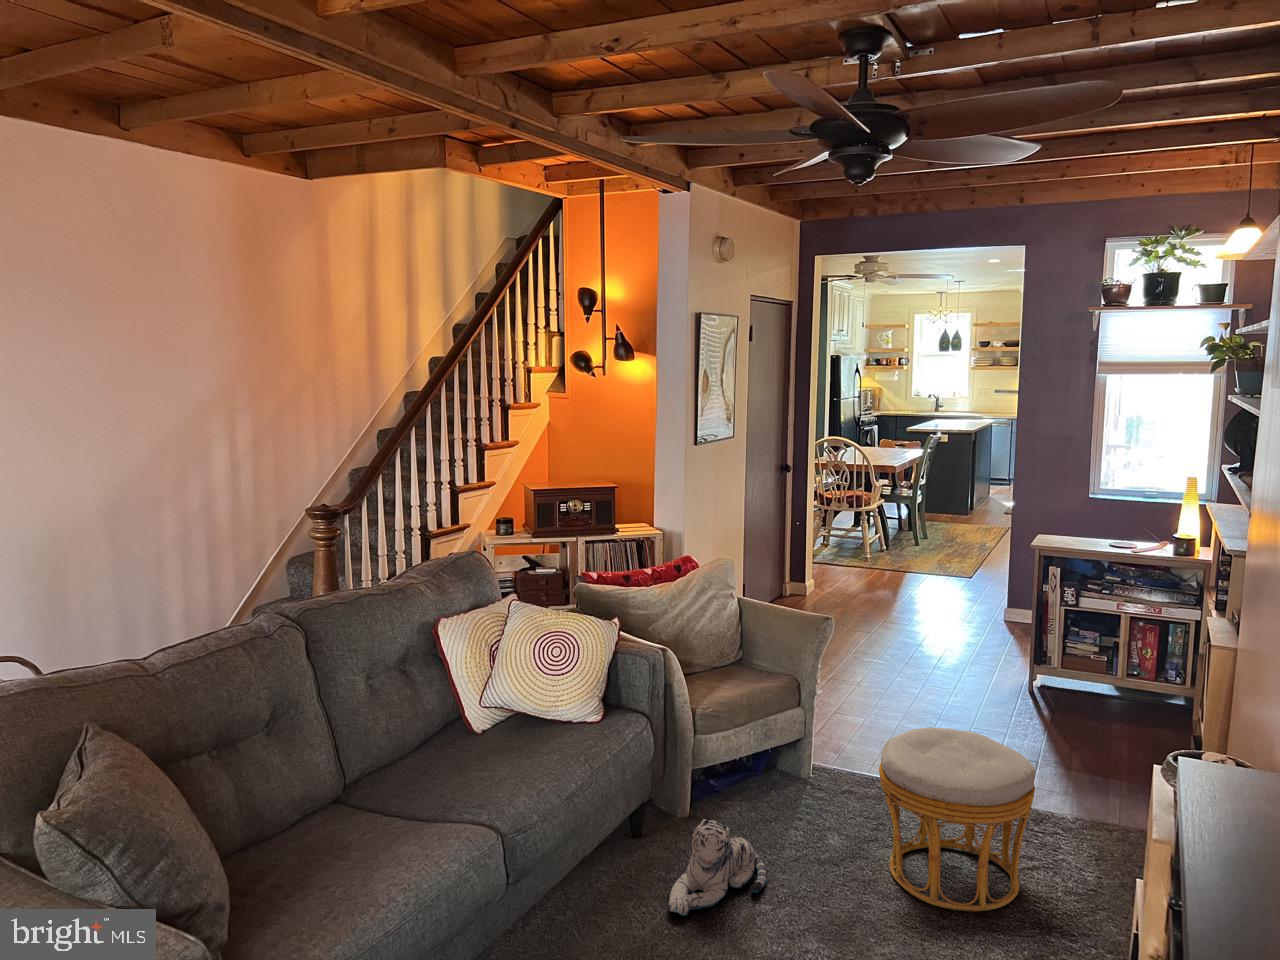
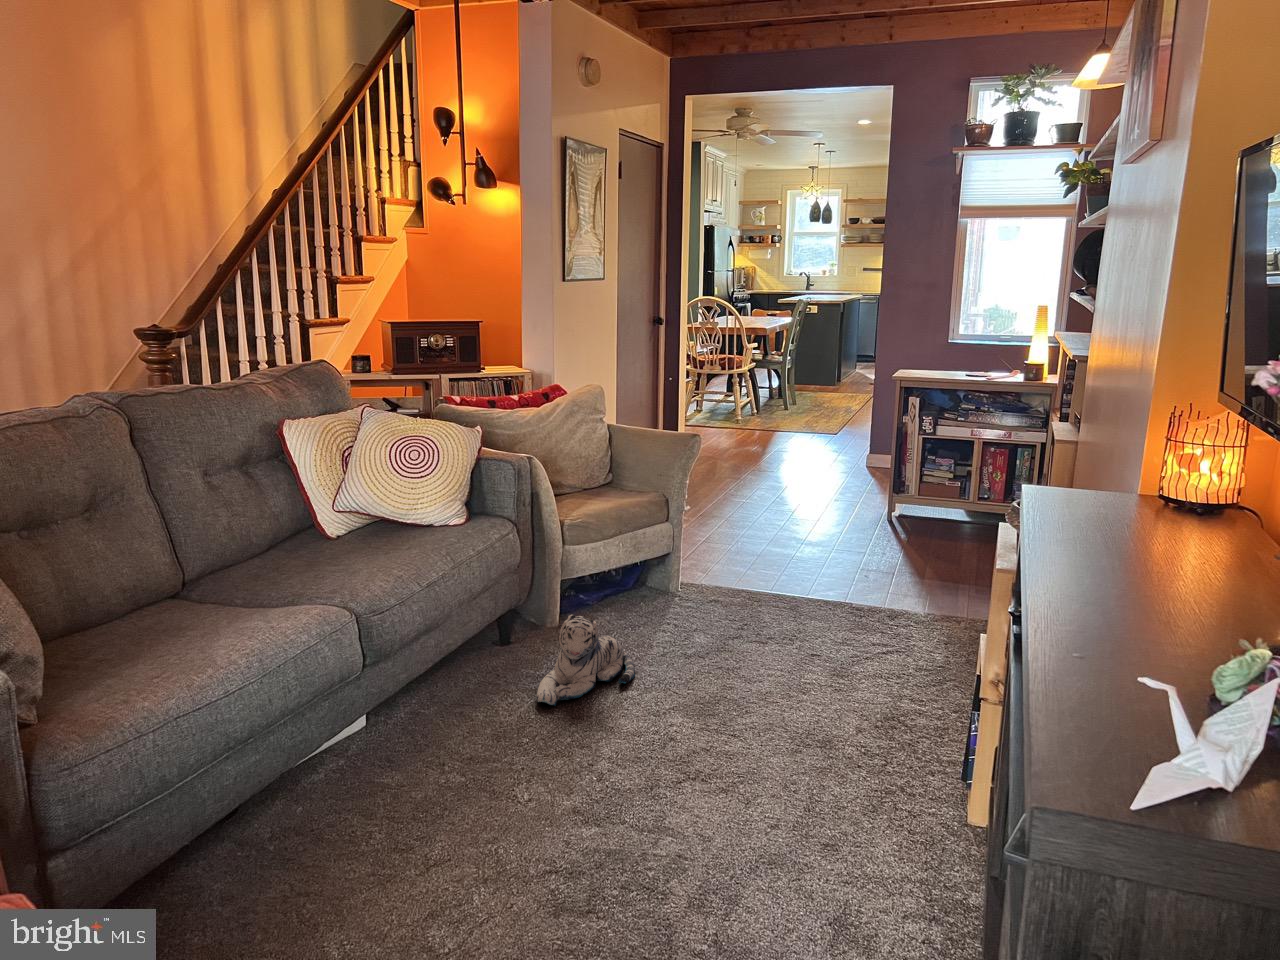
ottoman: present [879,727,1036,912] -> none [744,525,891,689]

